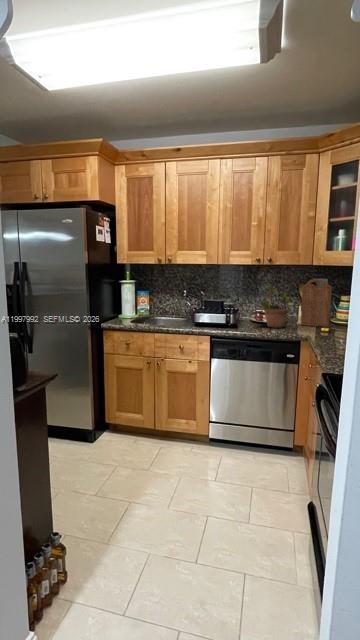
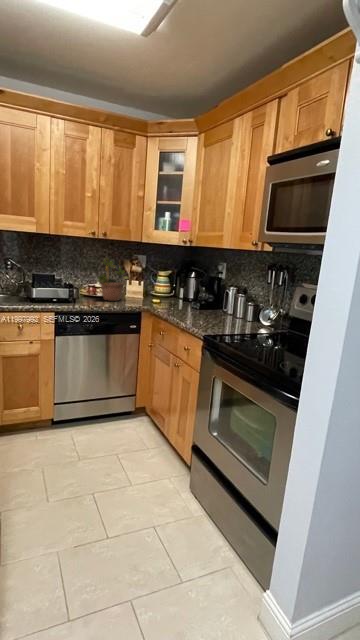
cutting board: present [301,279,331,327] -> none [131,255,157,298]

